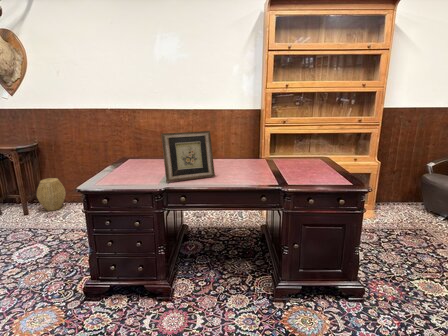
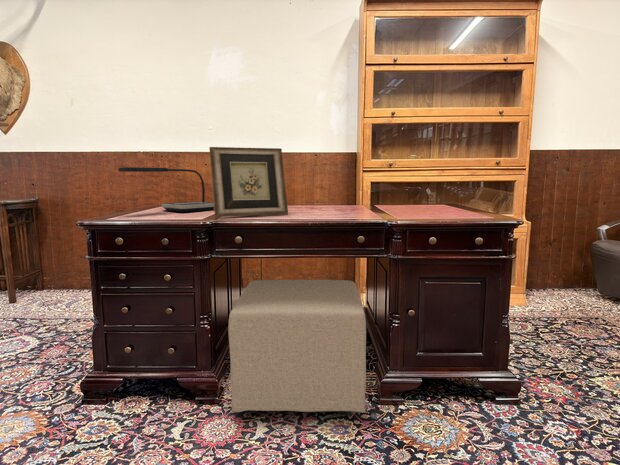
desk lamp: none [99,141,166,172] -> present [119,167,214,212]
woven basket: present [37,178,66,211] -> none [31,250,74,297]
ottoman: none [178,217,266,310] -> present [228,280,366,414]

